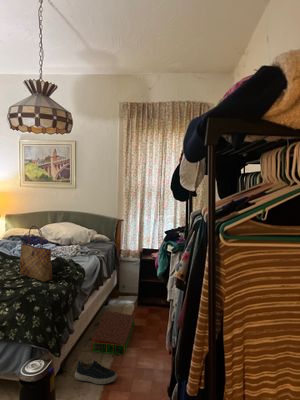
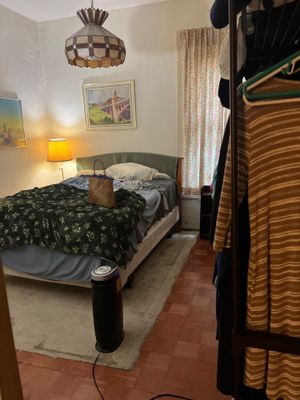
storage bin: present [92,311,135,354] -> none [154,241,196,276]
shoe: present [75,360,117,384] -> none [140,276,176,296]

